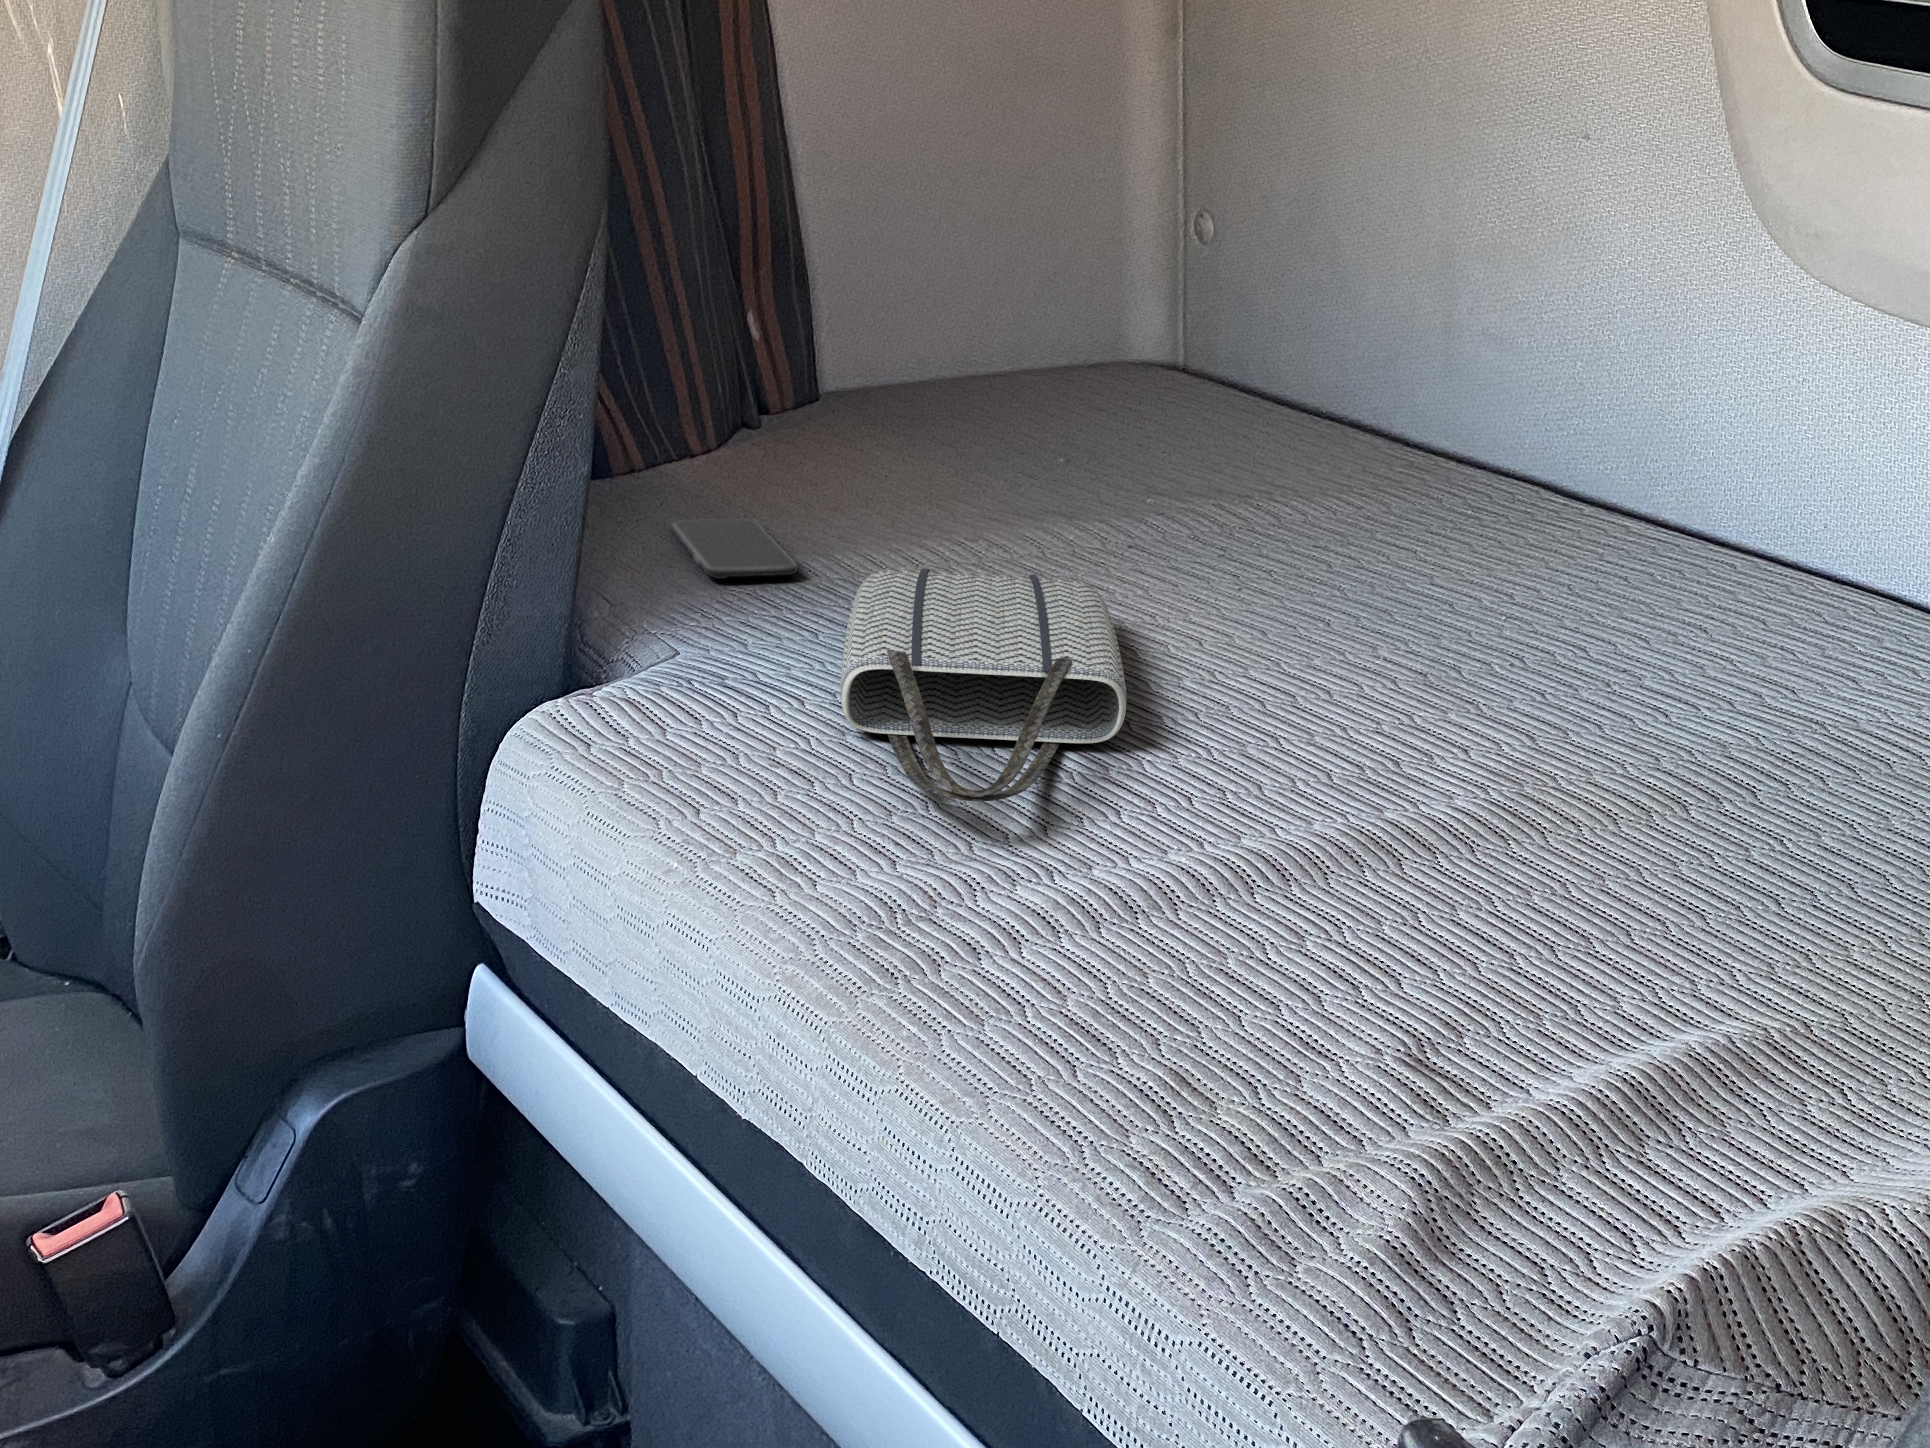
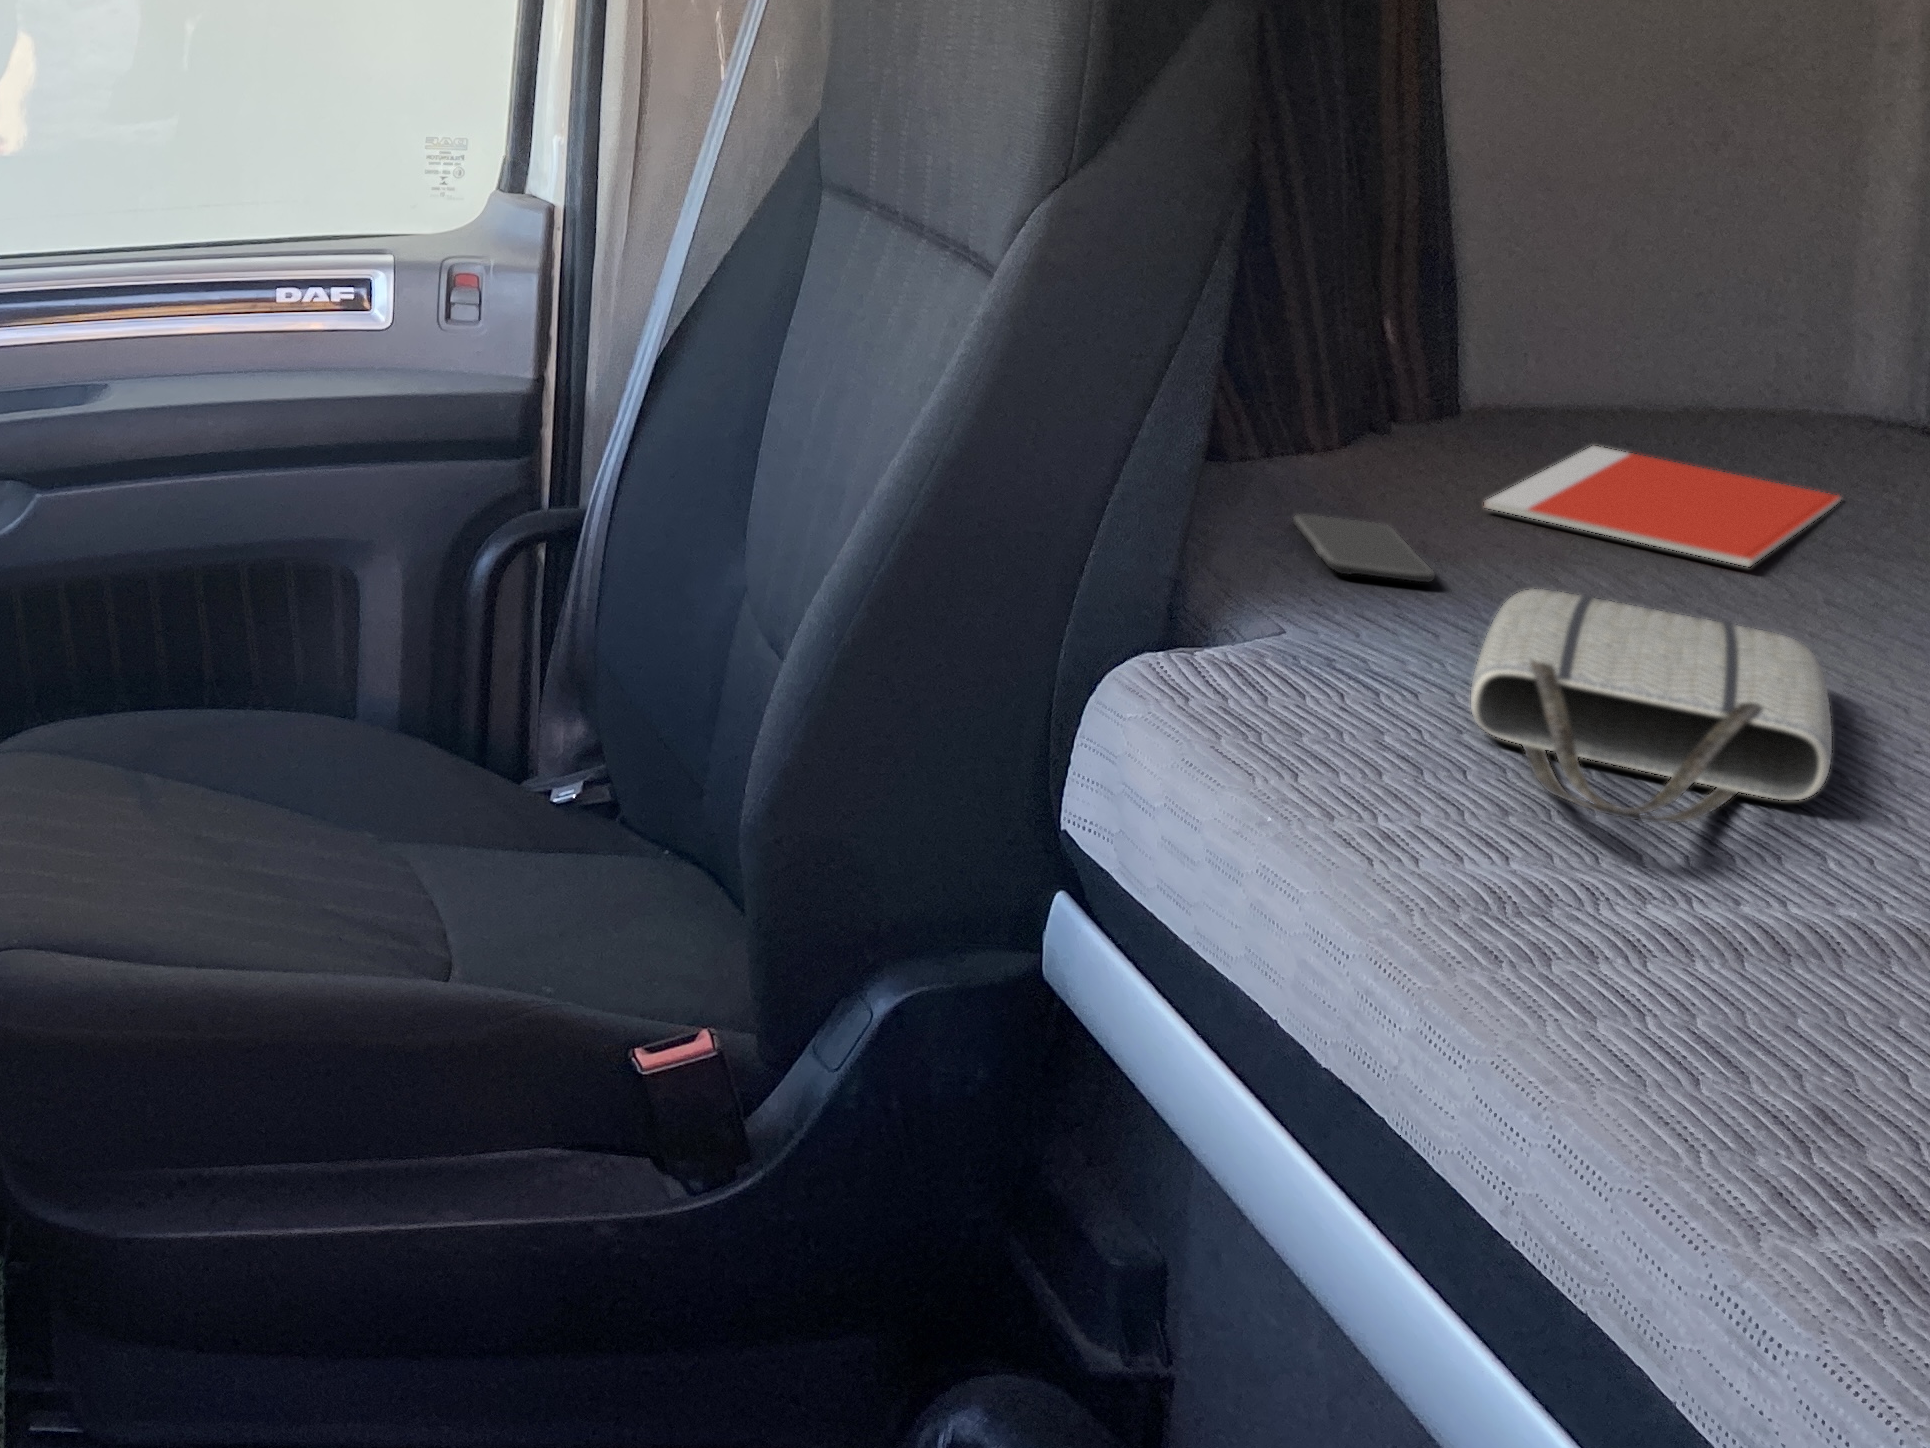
notebook: none [830,410,1094,511] -> present [1484,446,1841,566]

